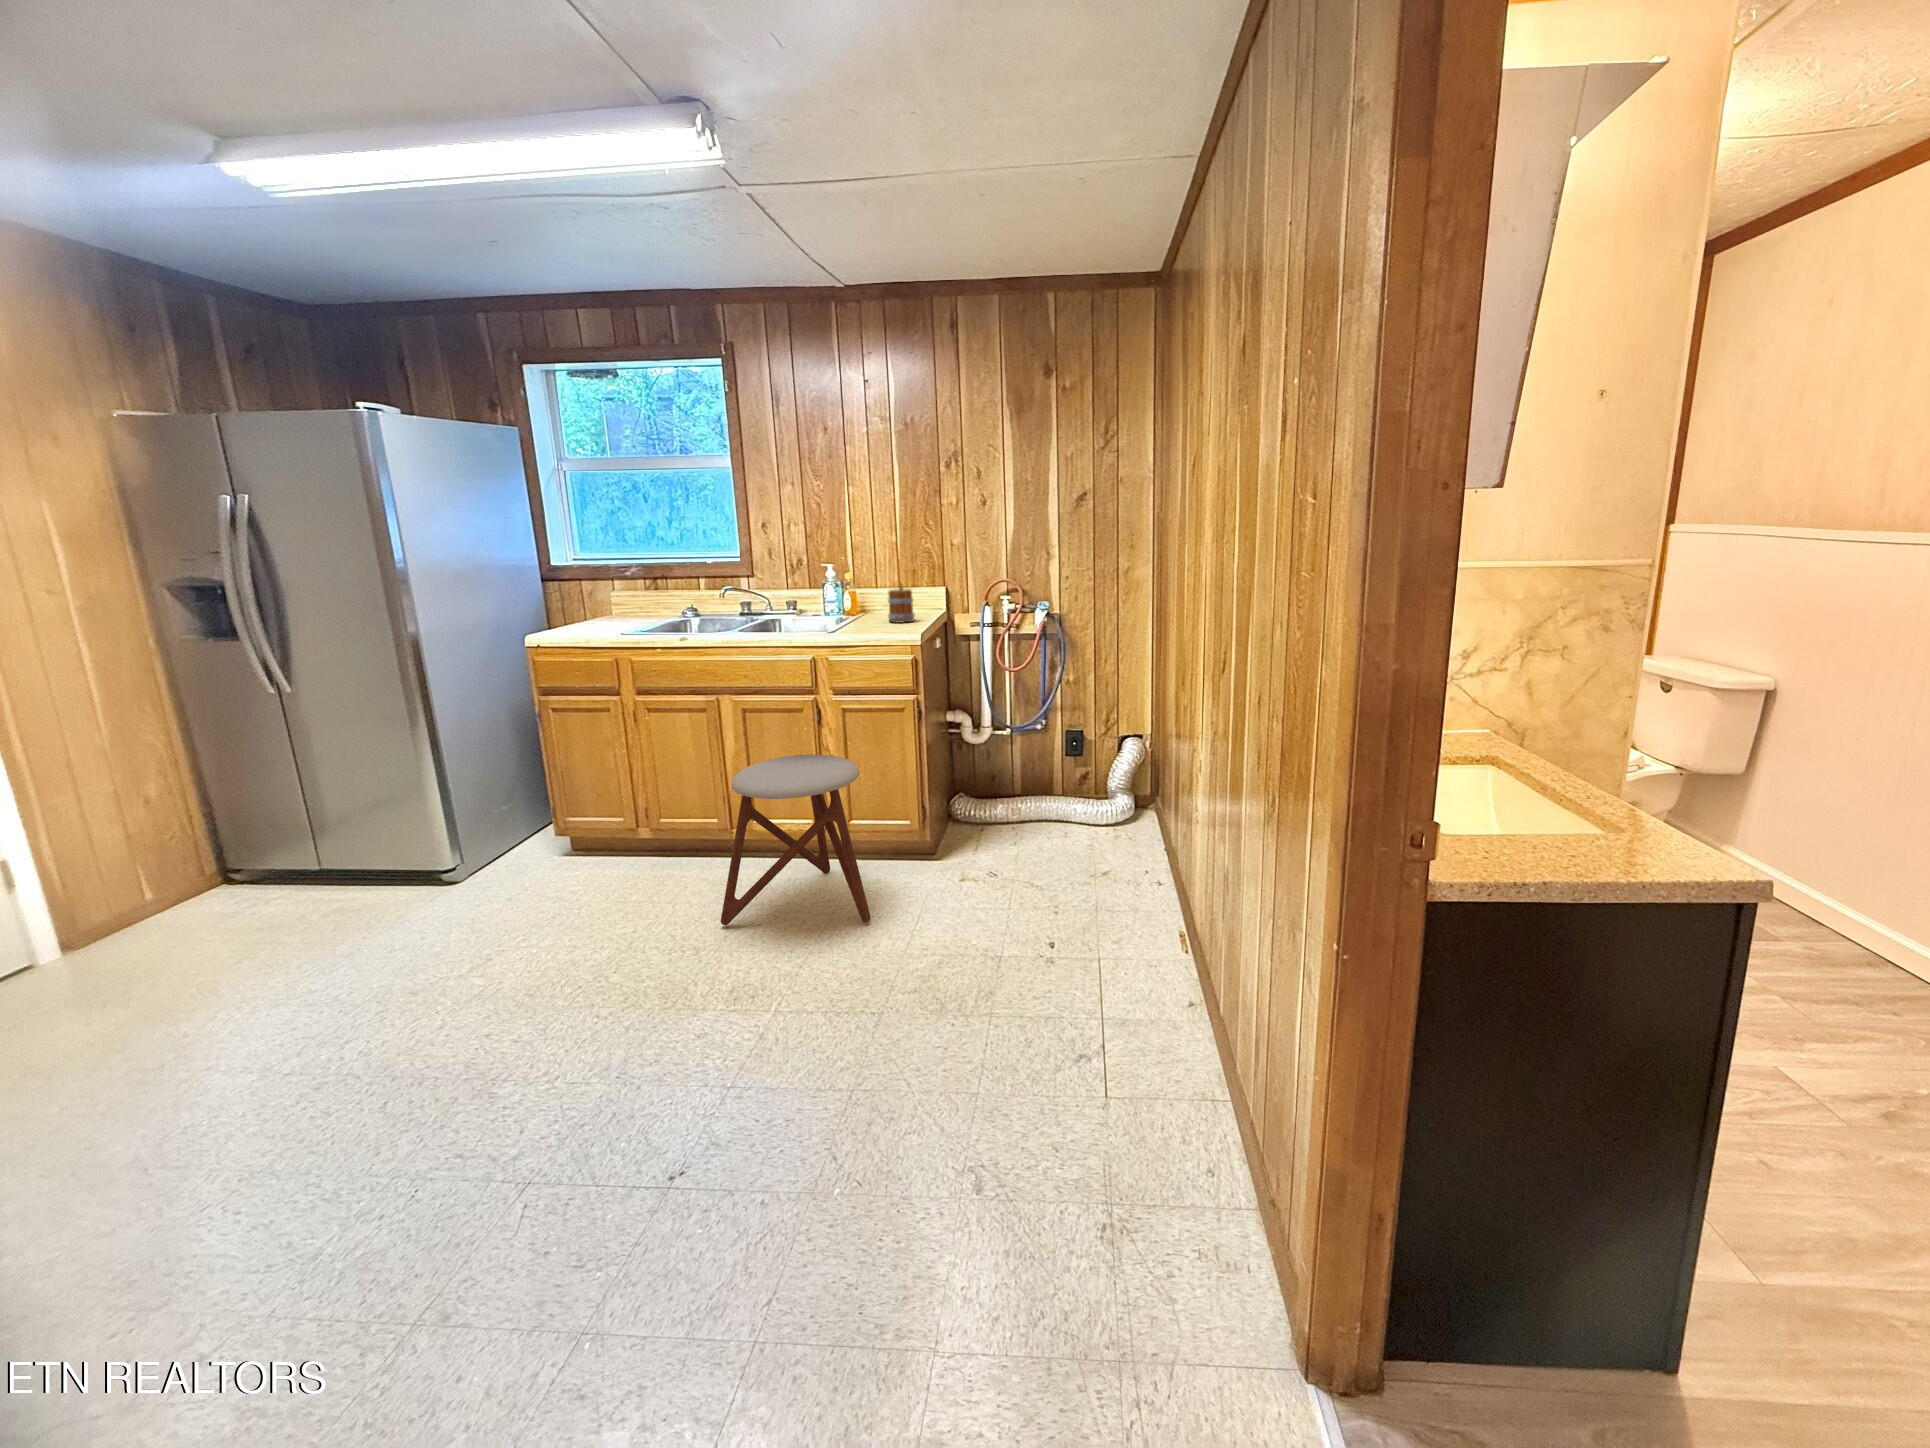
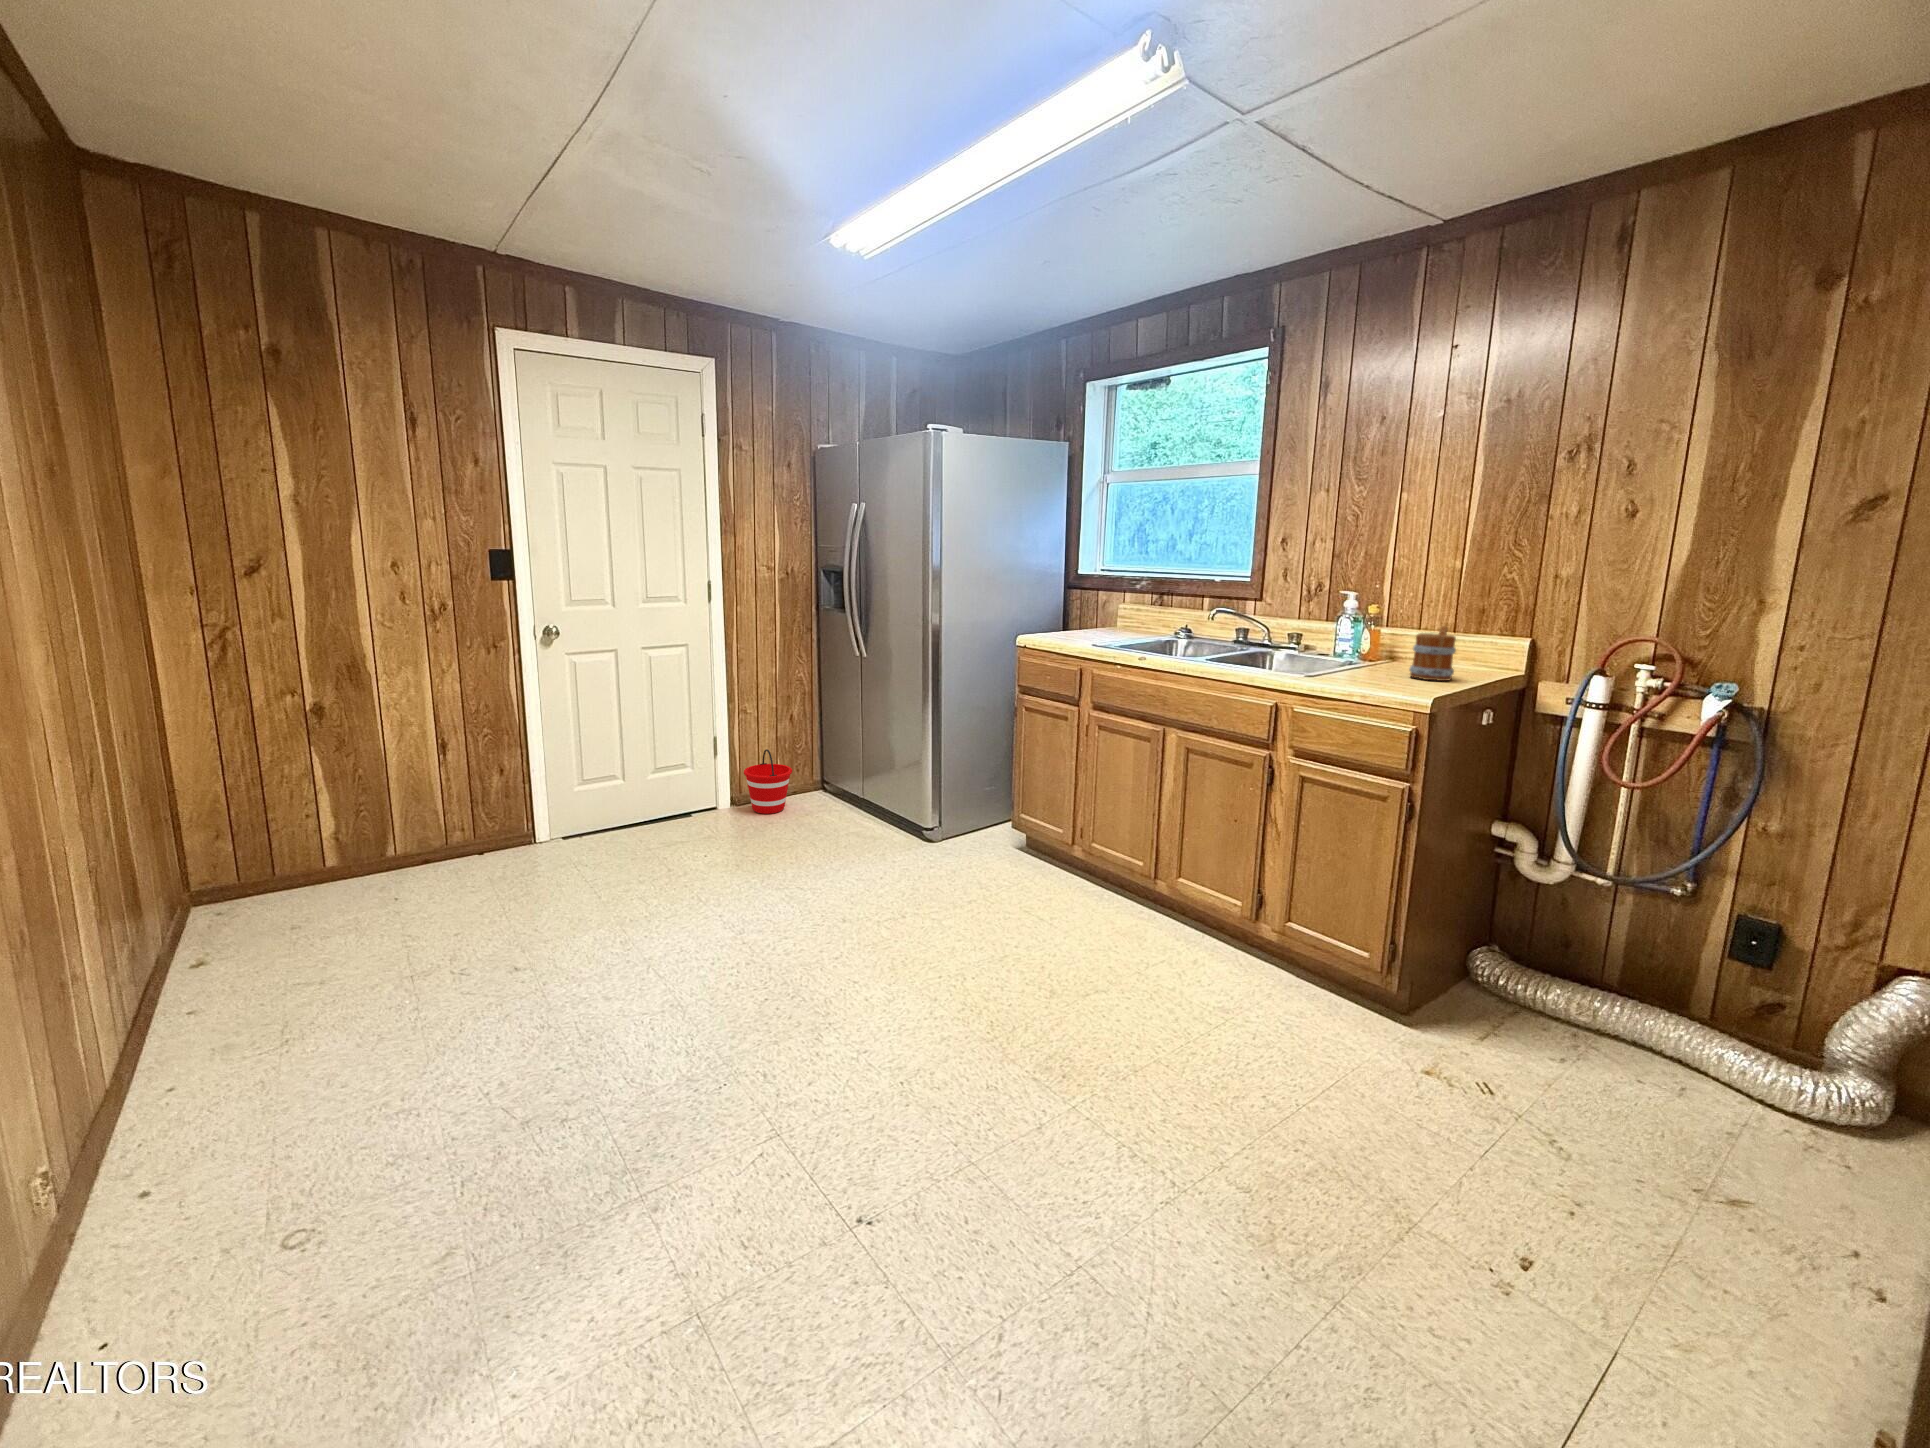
stool: present [721,754,871,925] -> none [1092,813,1287,1058]
bucket: none [43,864,155,963] -> present [744,749,792,814]

